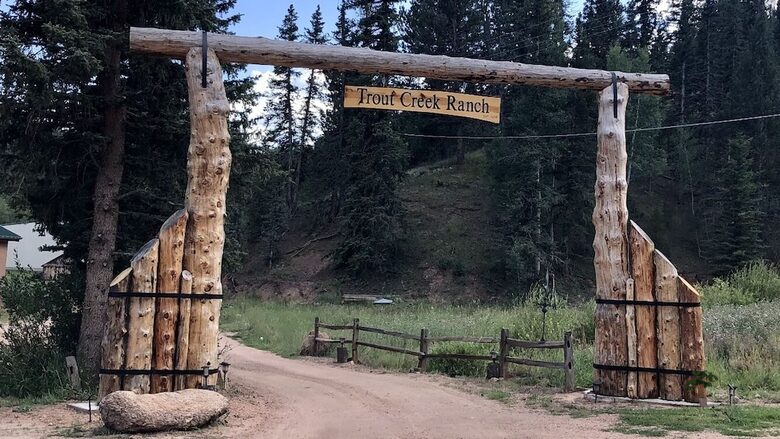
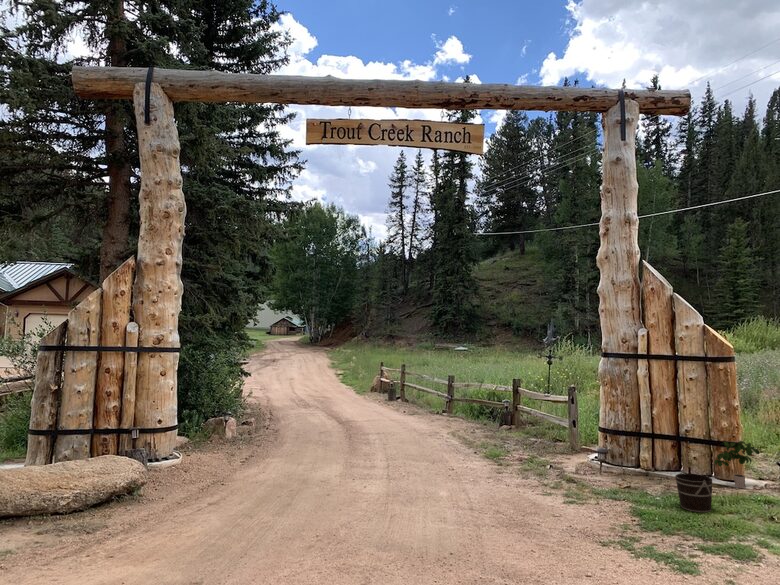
bucket: none [658,393,684,422] -> present [675,473,712,512]

